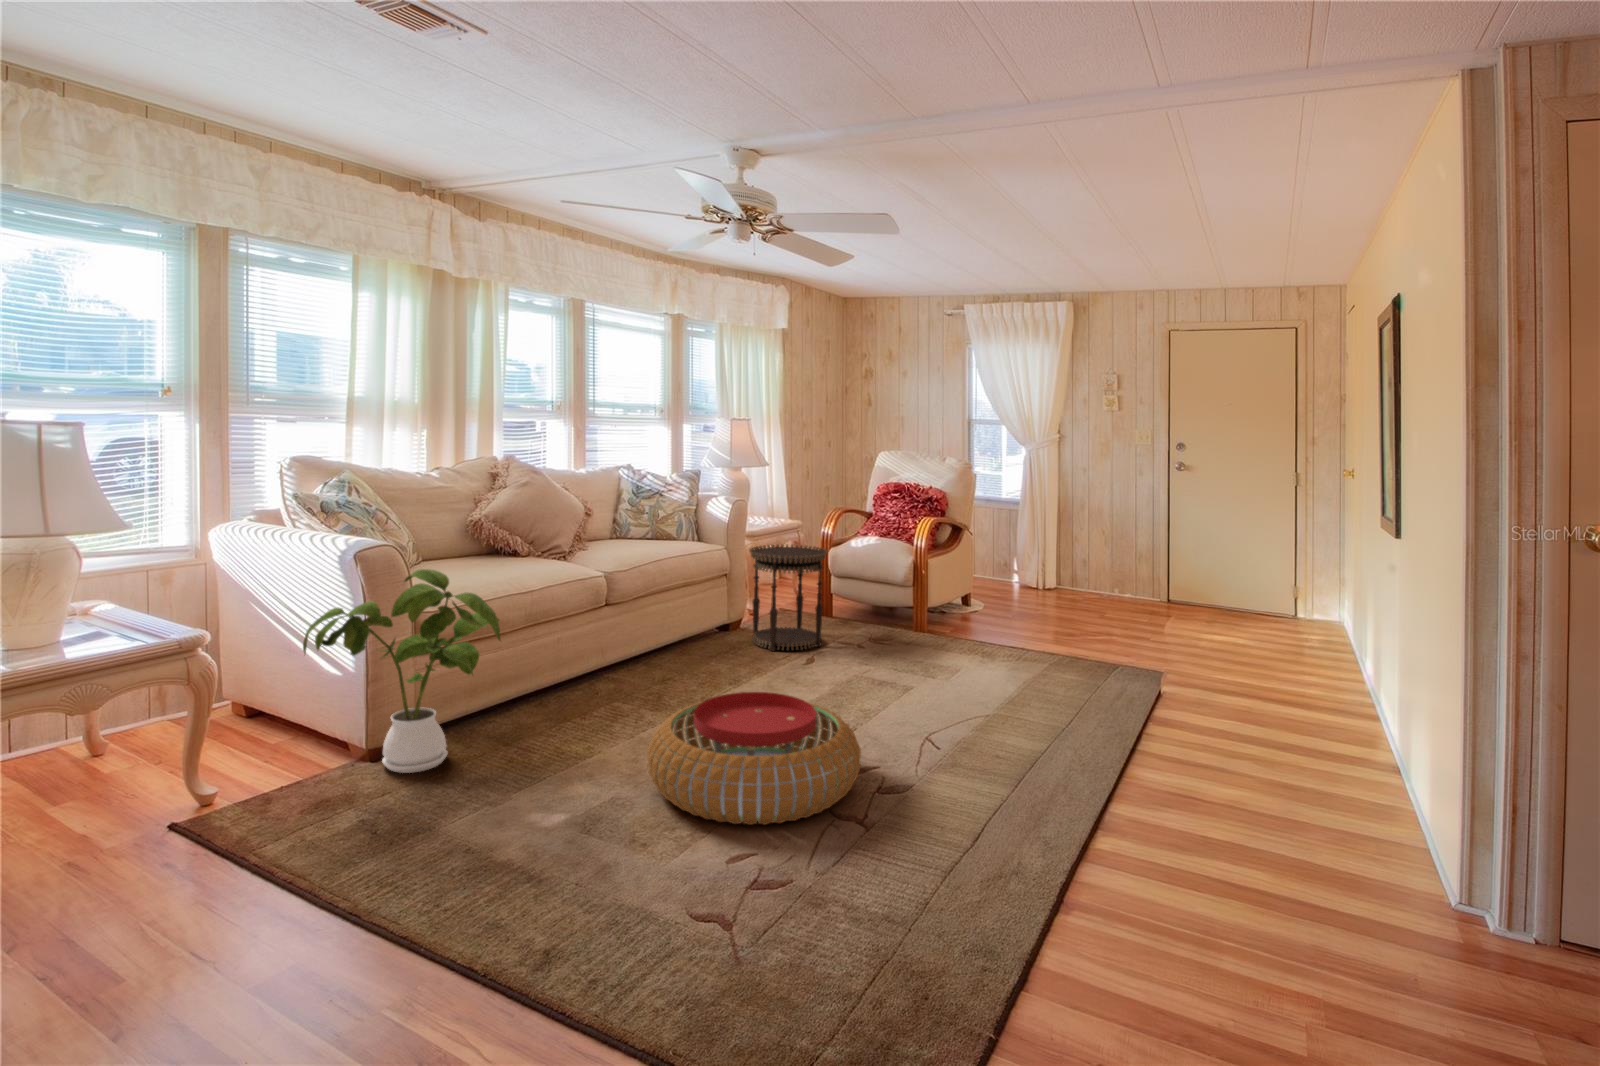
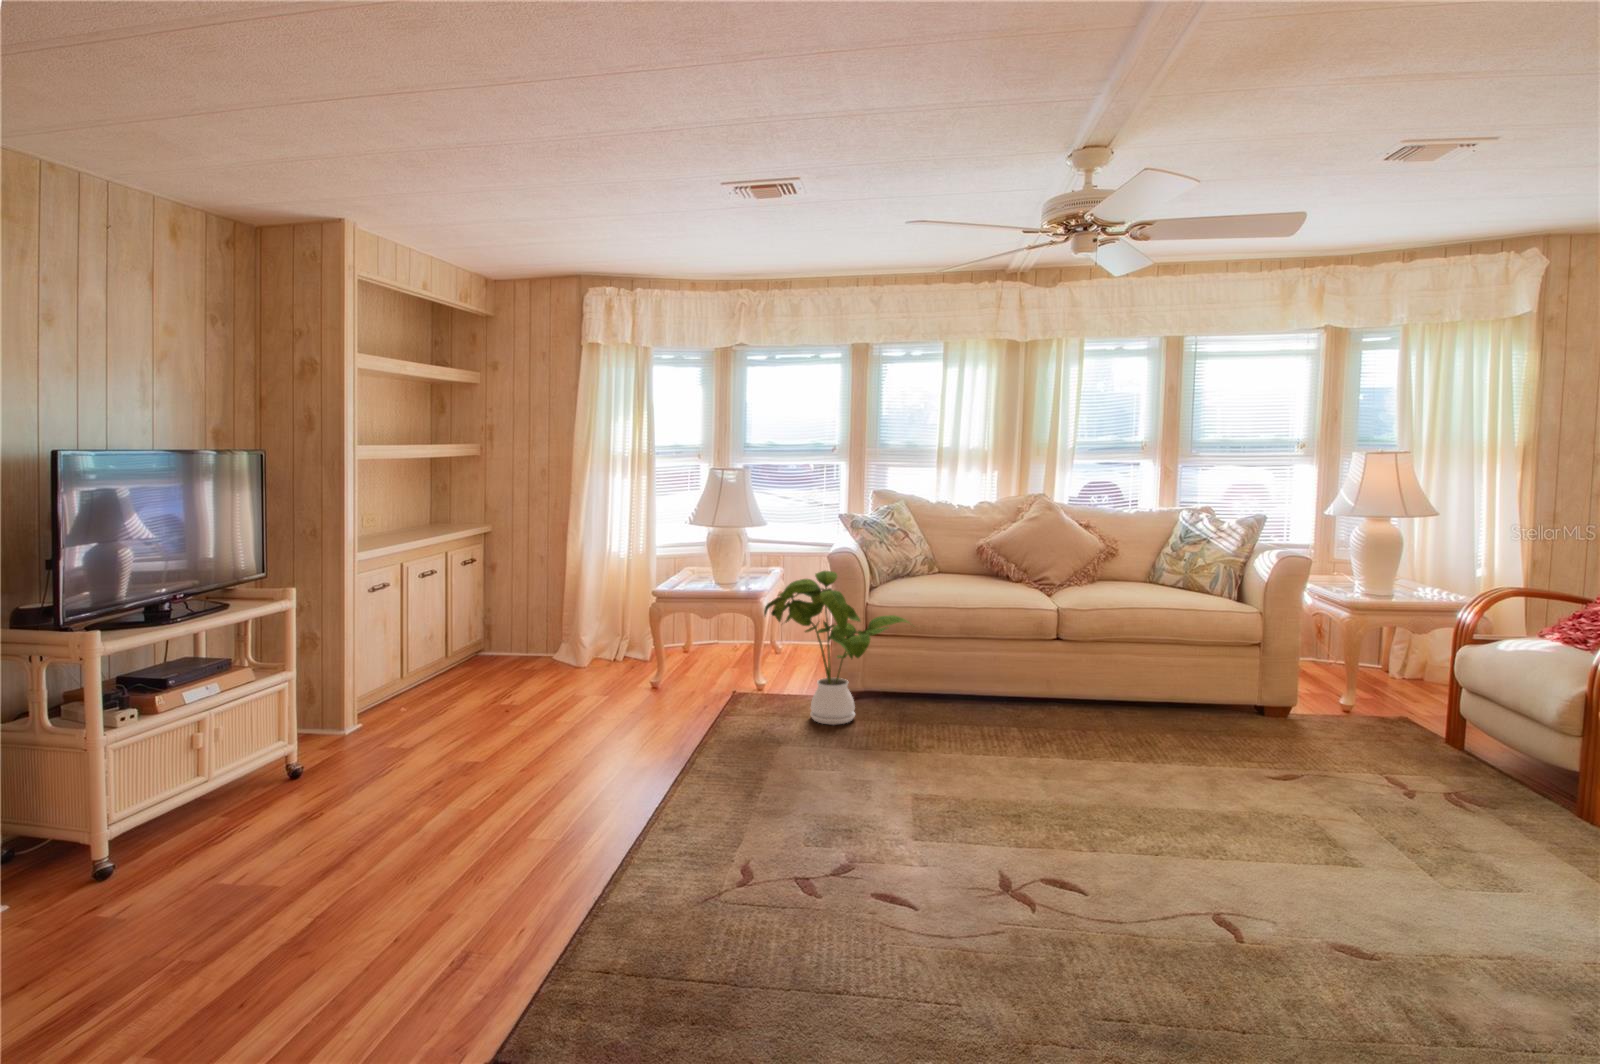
side table: present [749,544,827,651] -> none [1274,610,1389,749]
pouf: present [647,692,861,825] -> none [887,723,1105,854]

